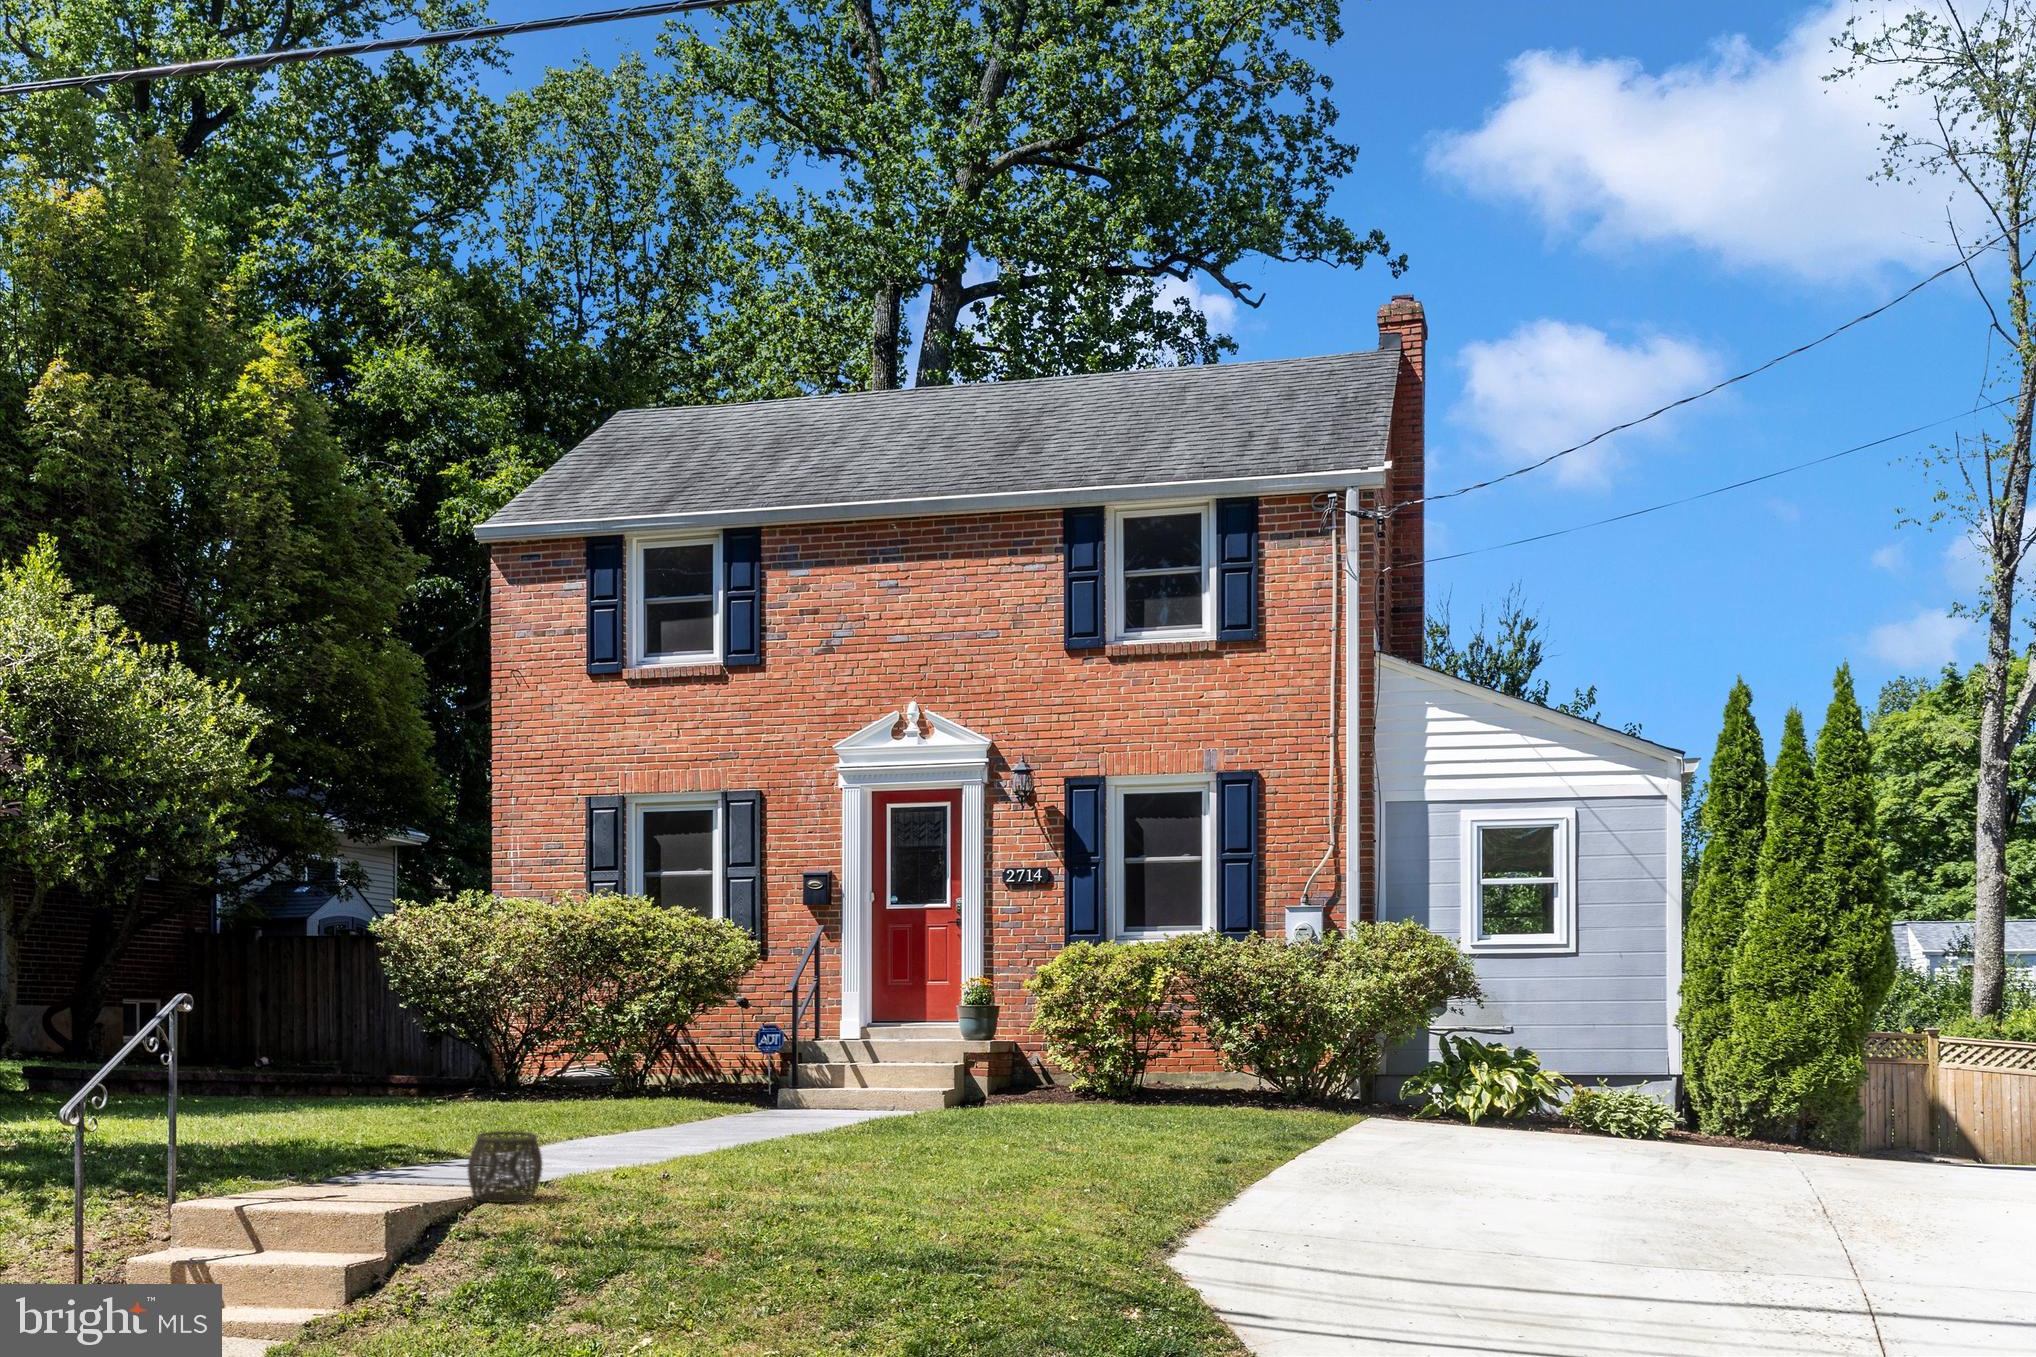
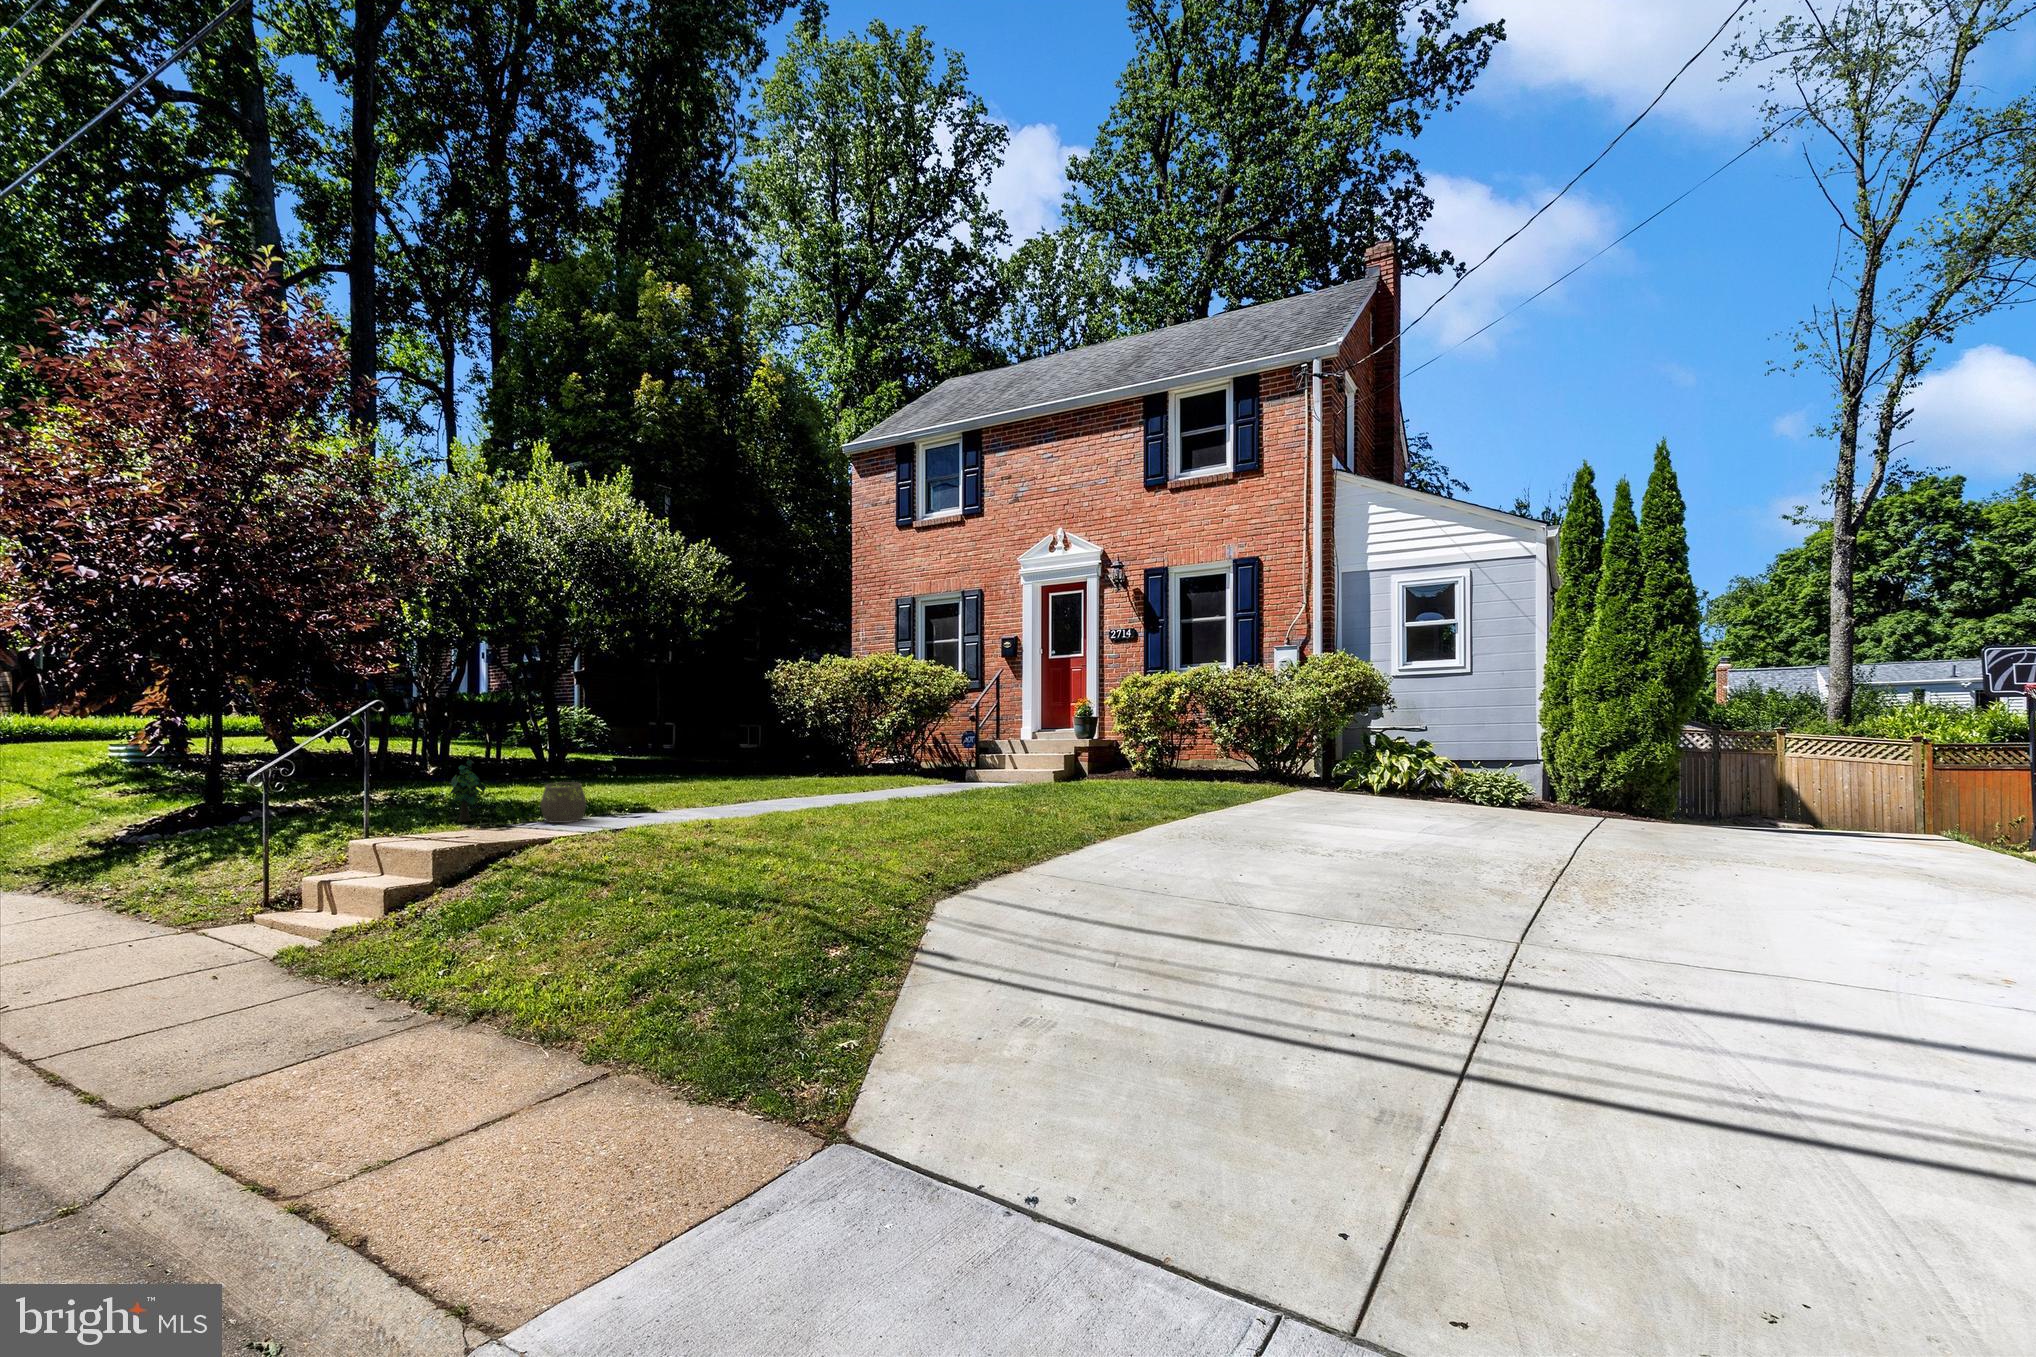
decorative plant: none [309,1093,377,1205] -> present [448,760,486,822]

